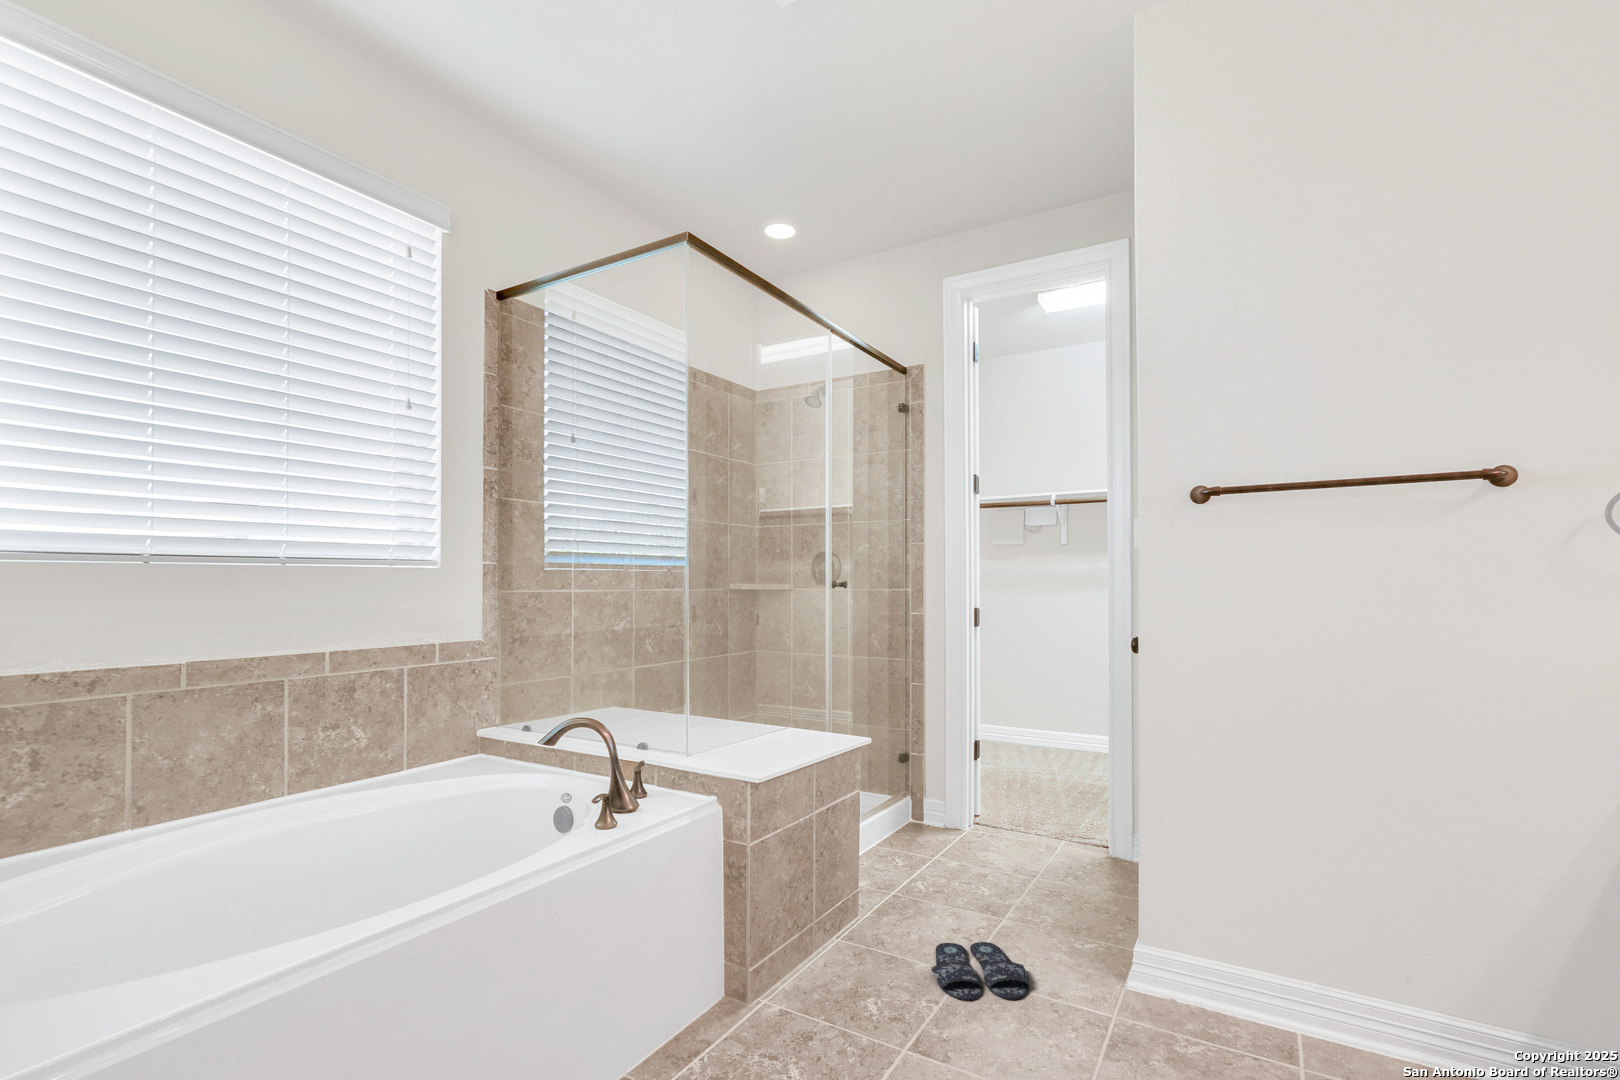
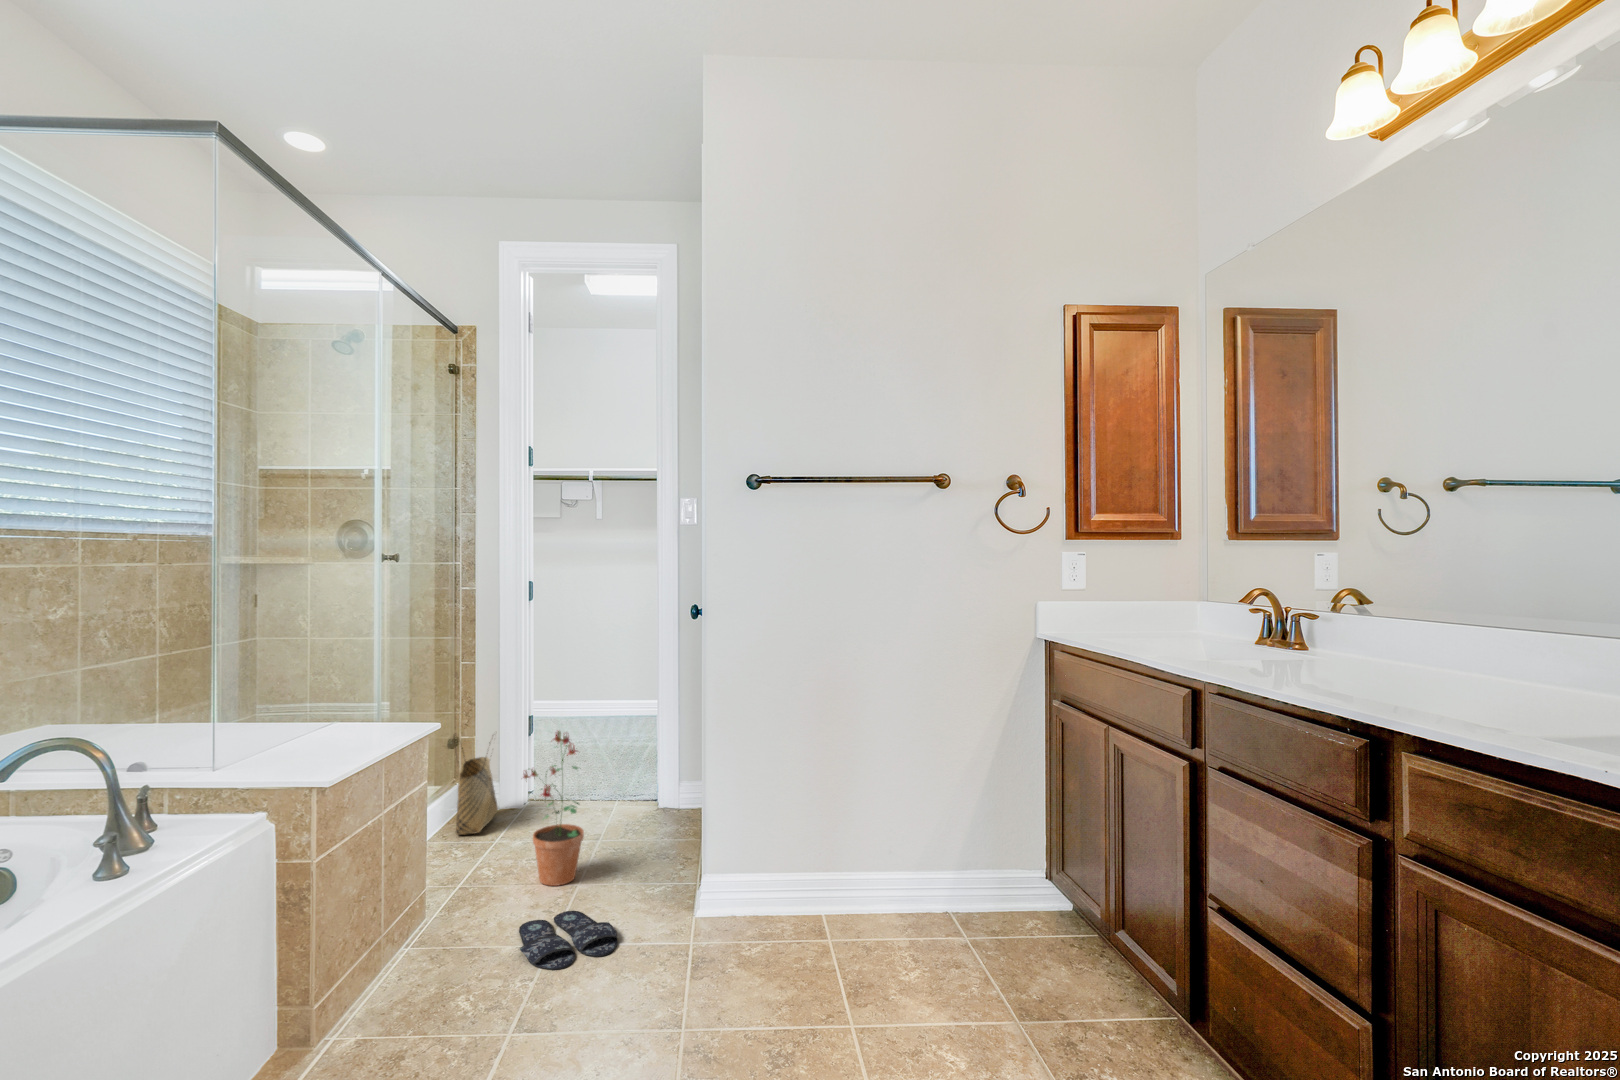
woven basket: none [899,749,943,846] -> present [454,735,498,835]
potted plant: none [947,756,1007,914] -> present [523,731,584,886]

